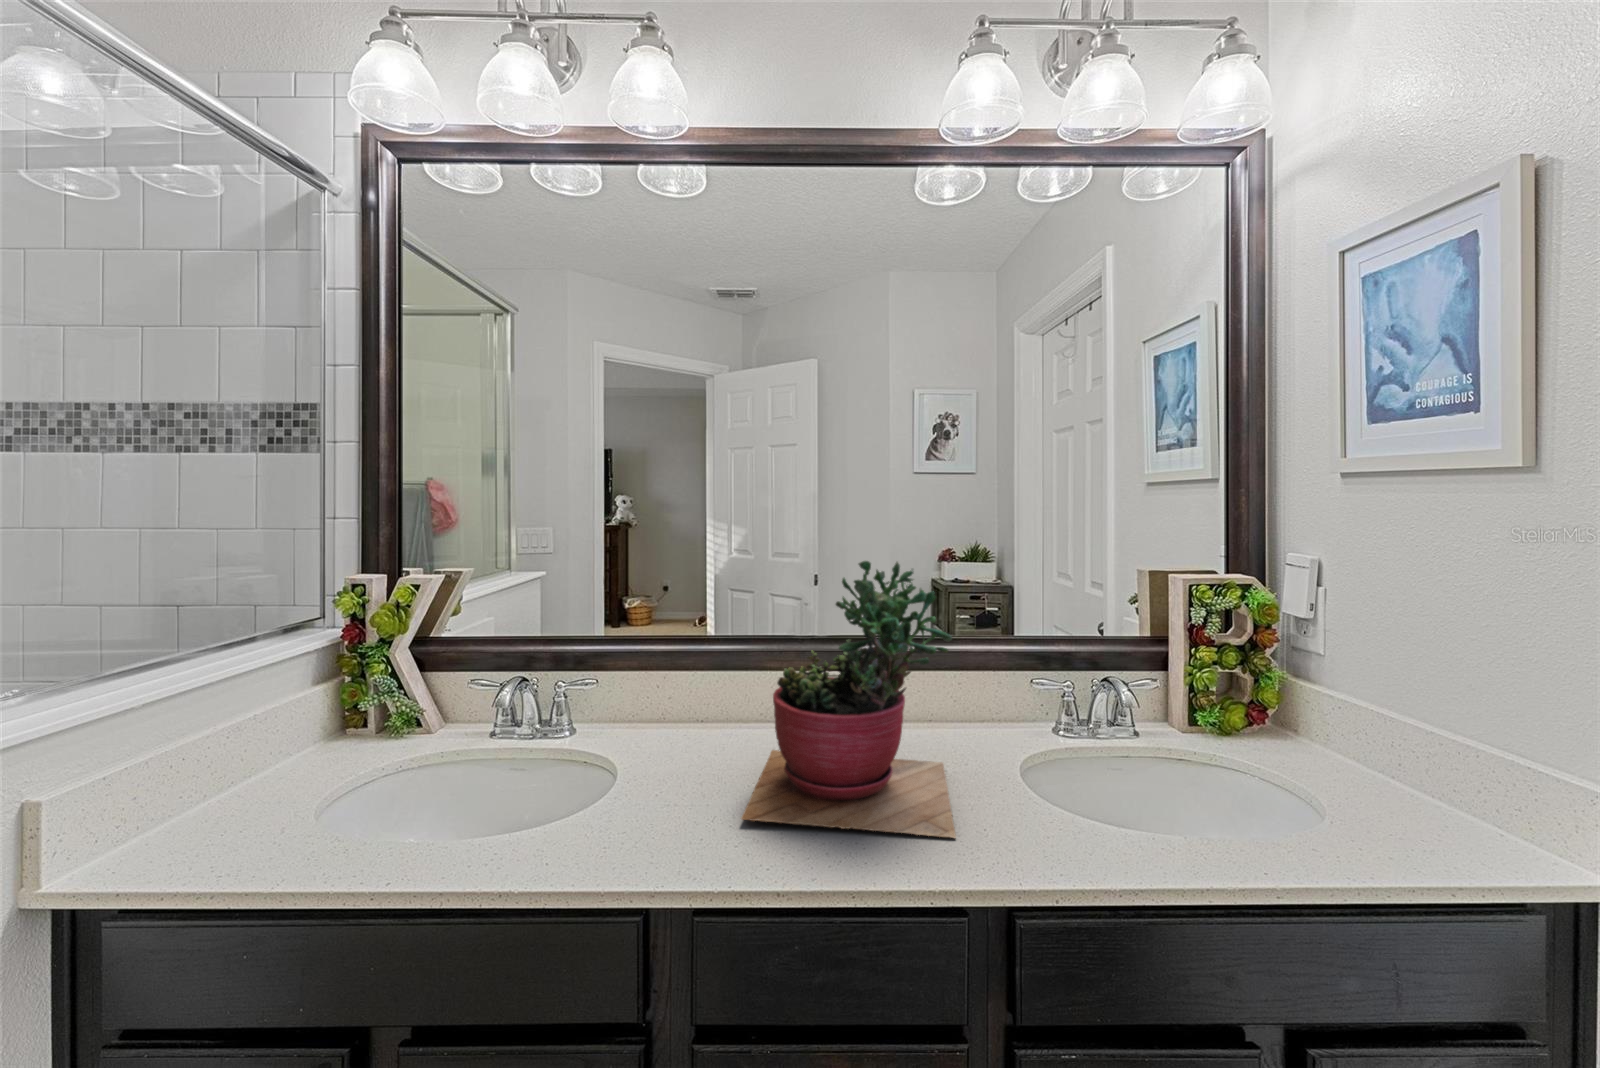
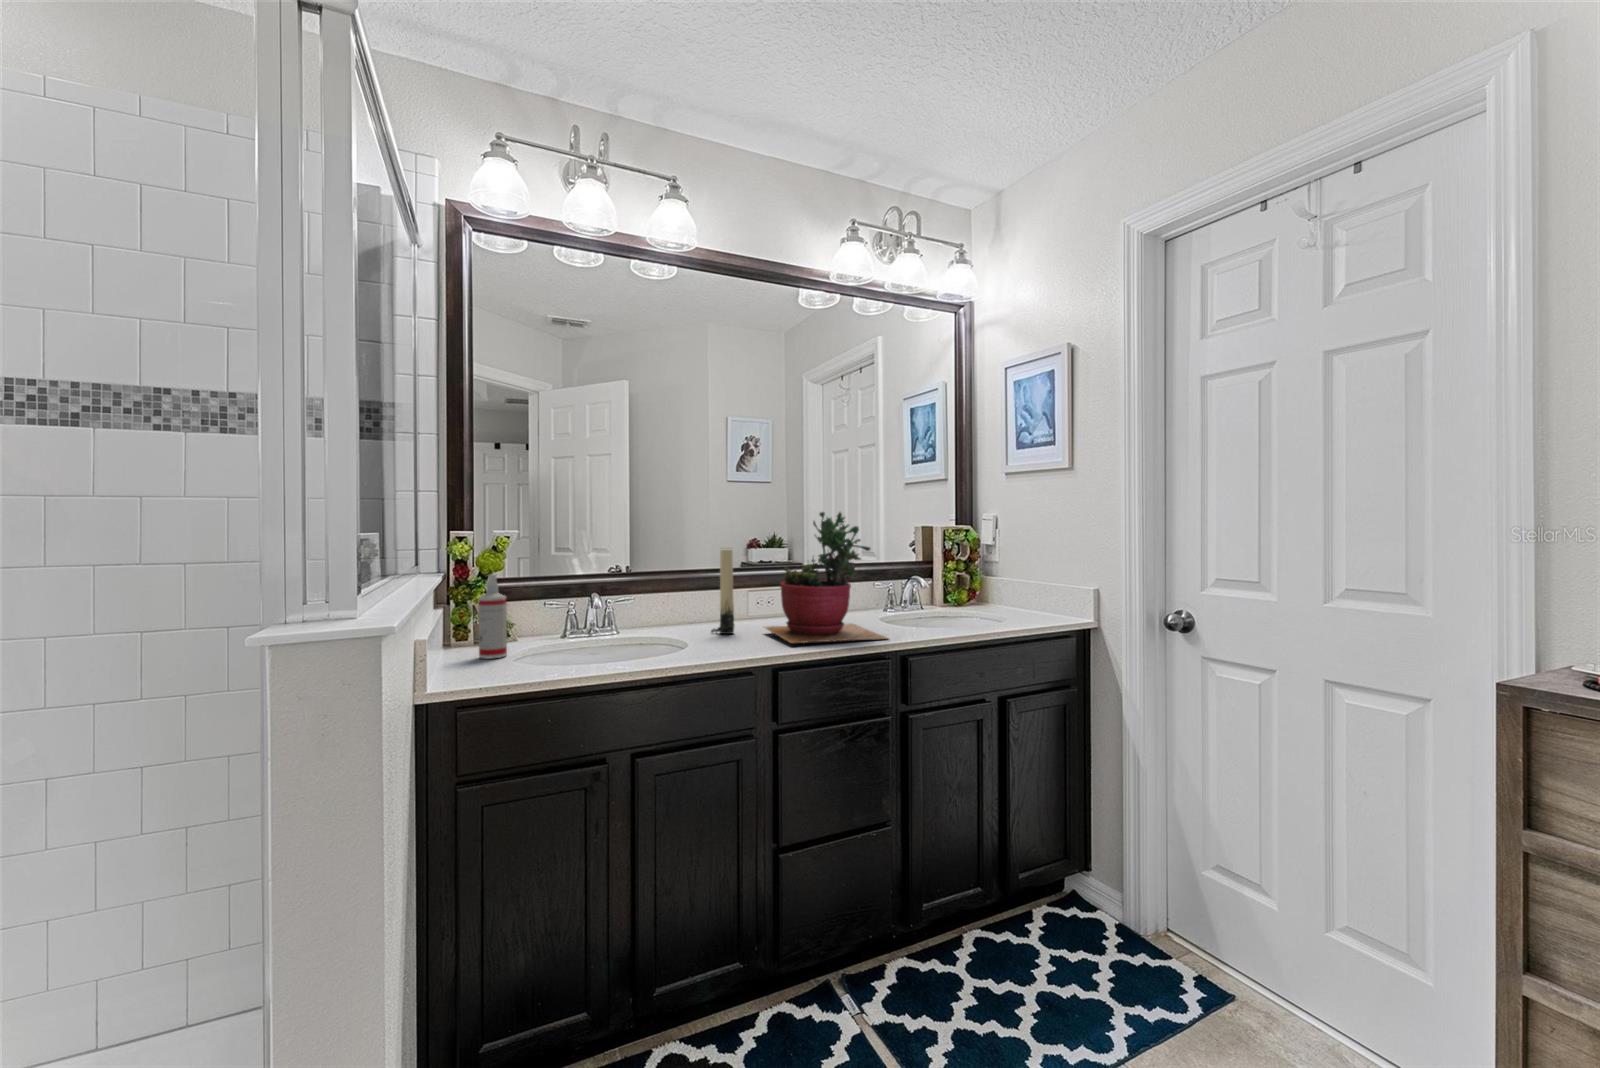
candle: none [702,609,734,754] -> present [711,550,735,634]
spray bottle: none [337,641,380,763] -> present [478,575,507,659]

